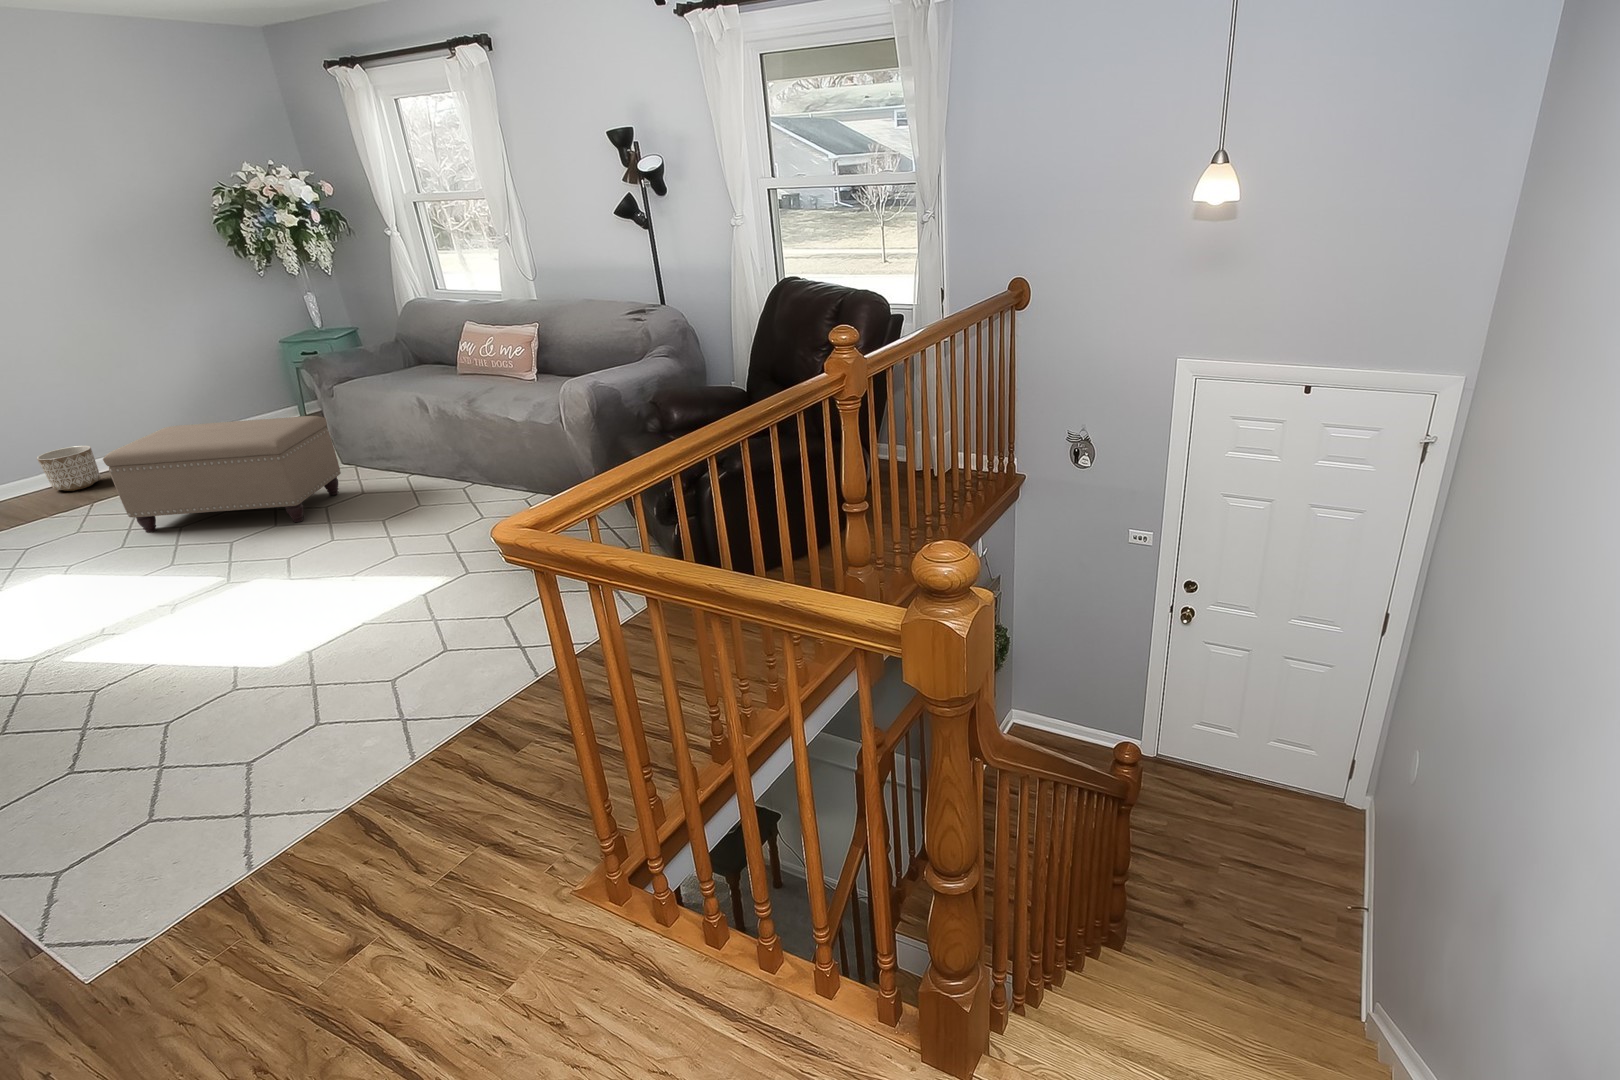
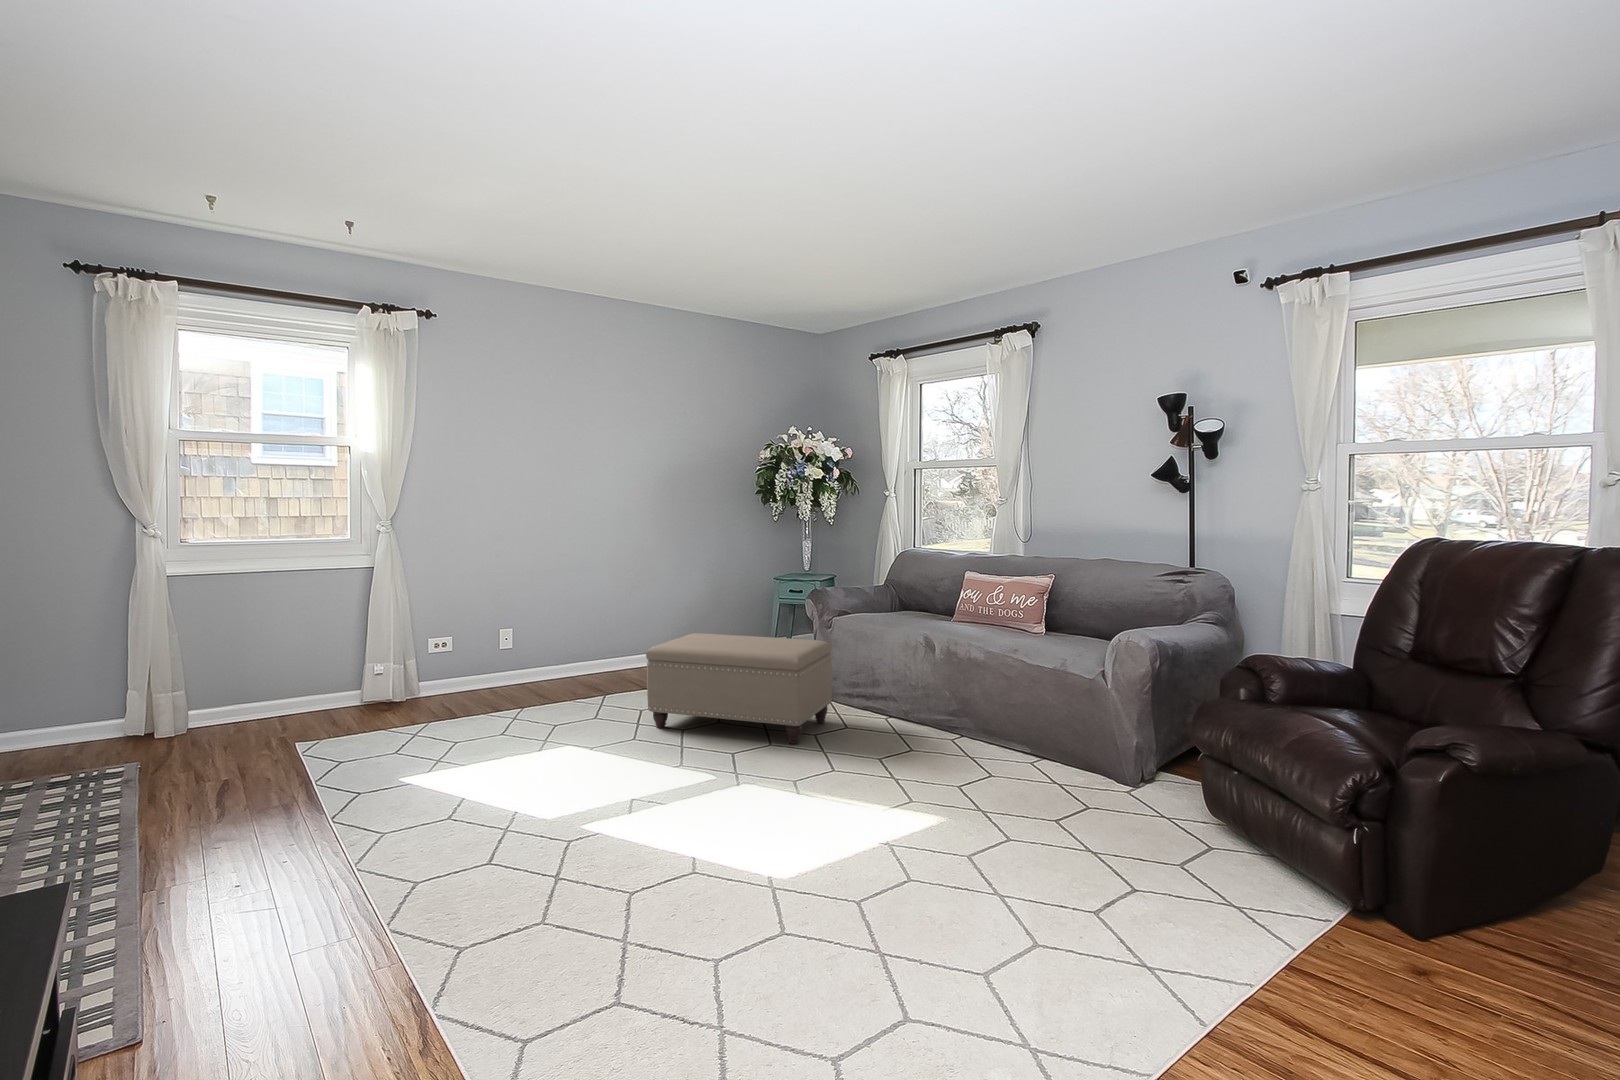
planter: present [37,446,101,491] -> none [578,643,617,681]

